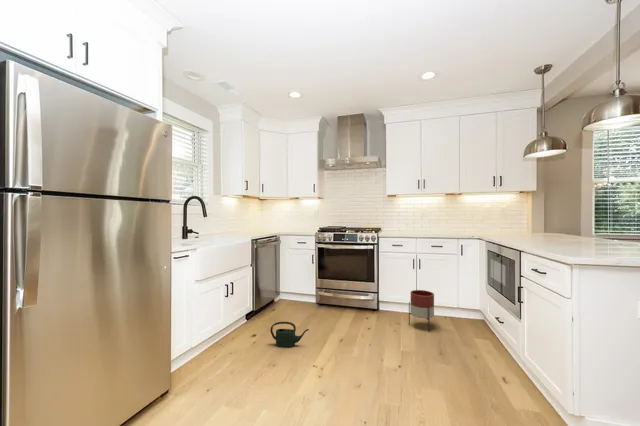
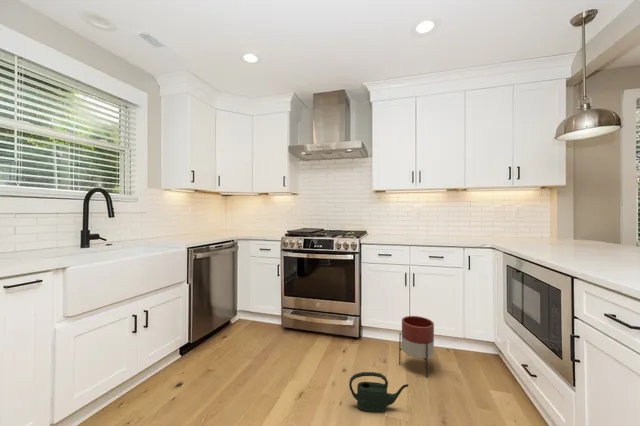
watering can: present [270,322,309,347] -> present [349,372,408,412]

